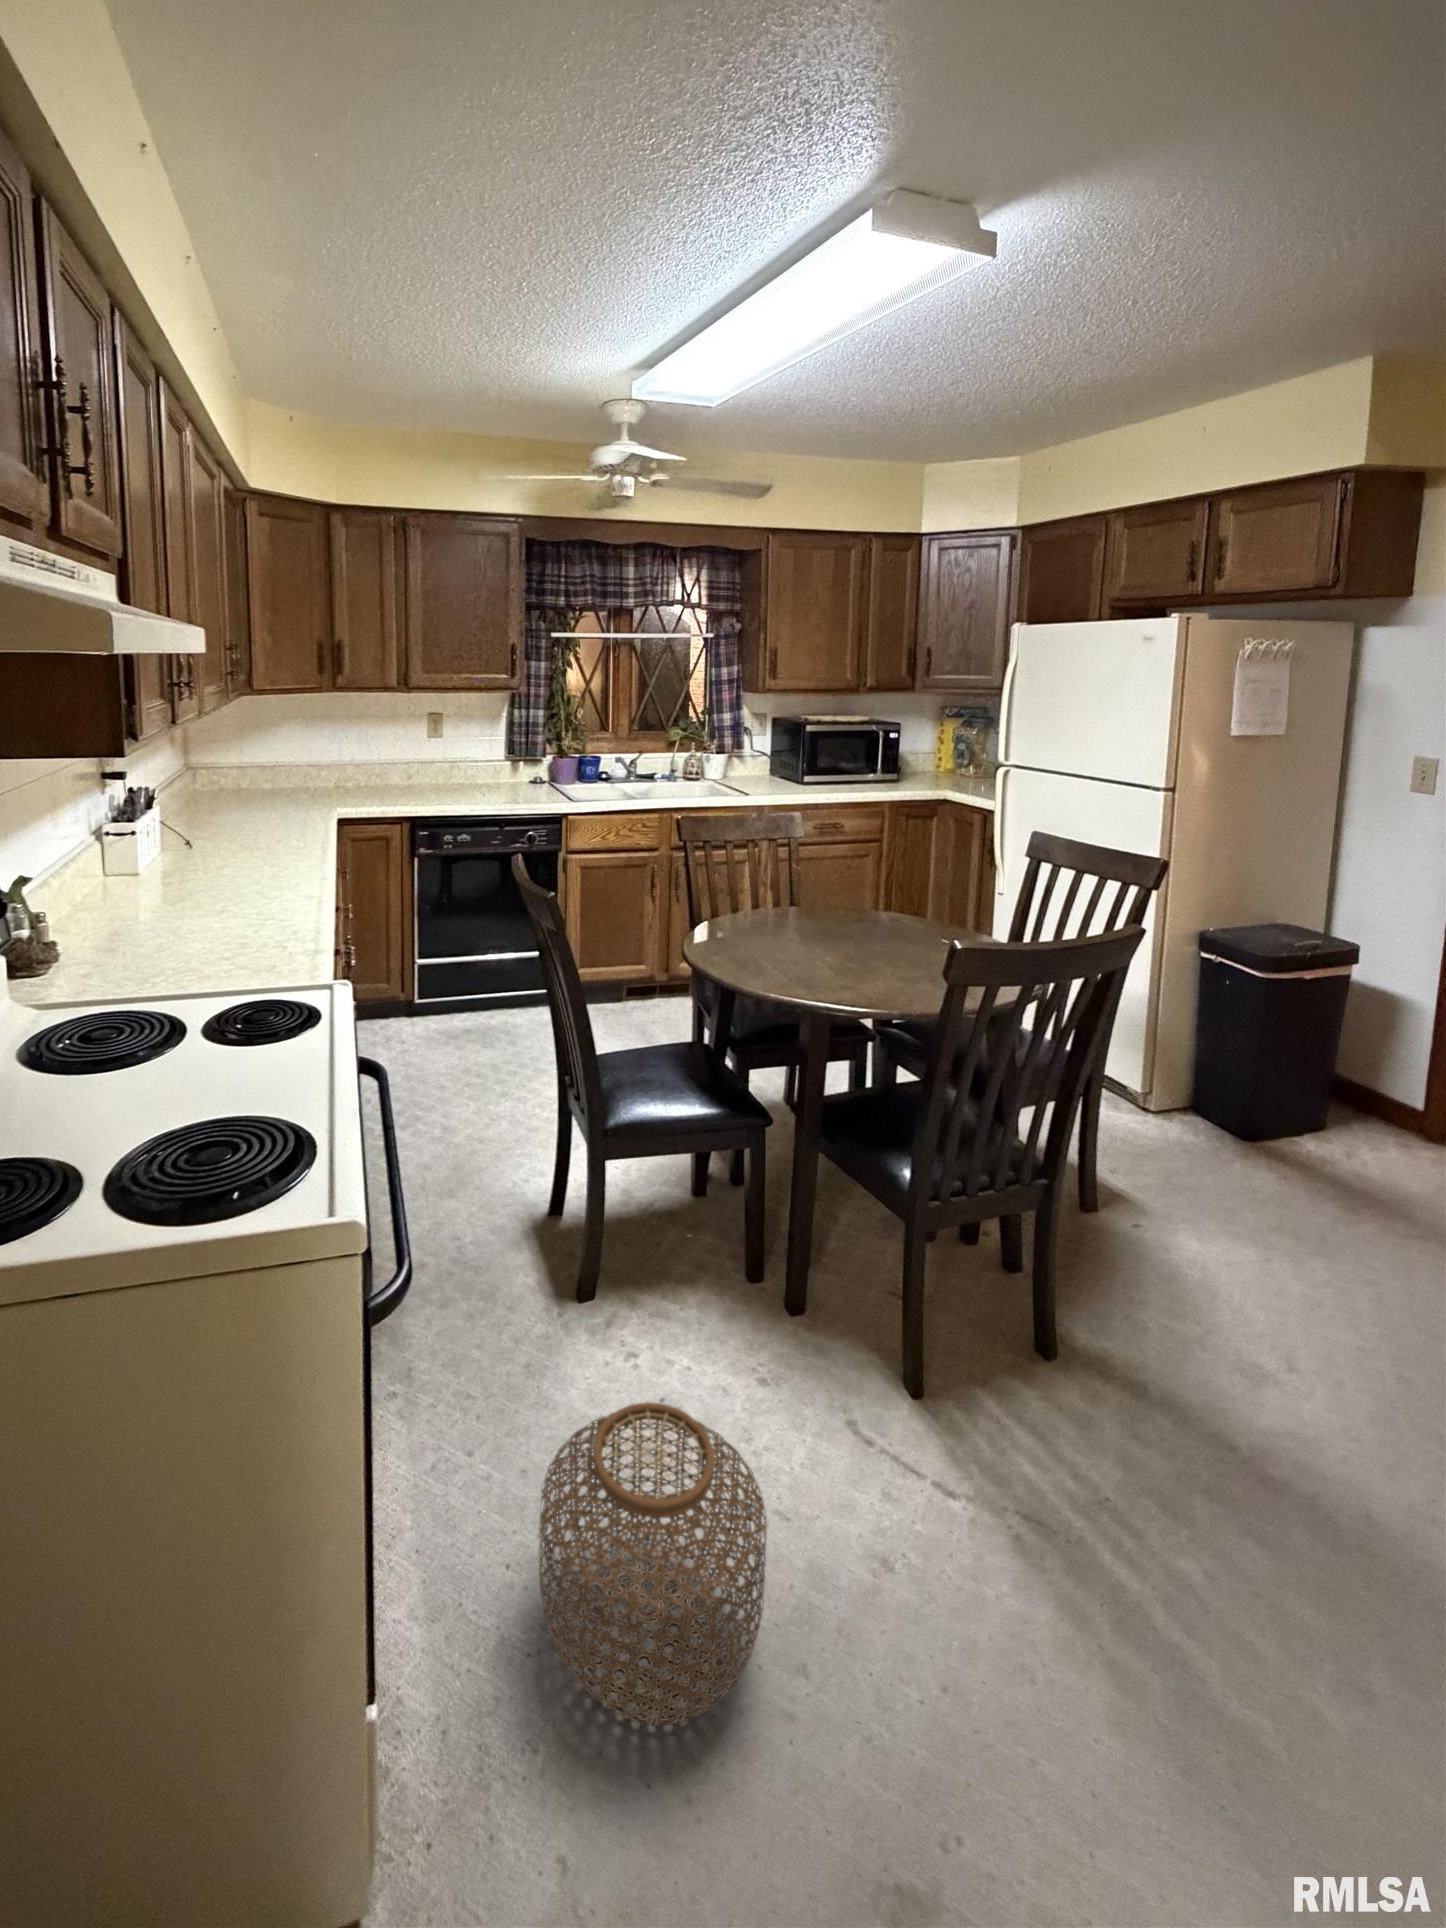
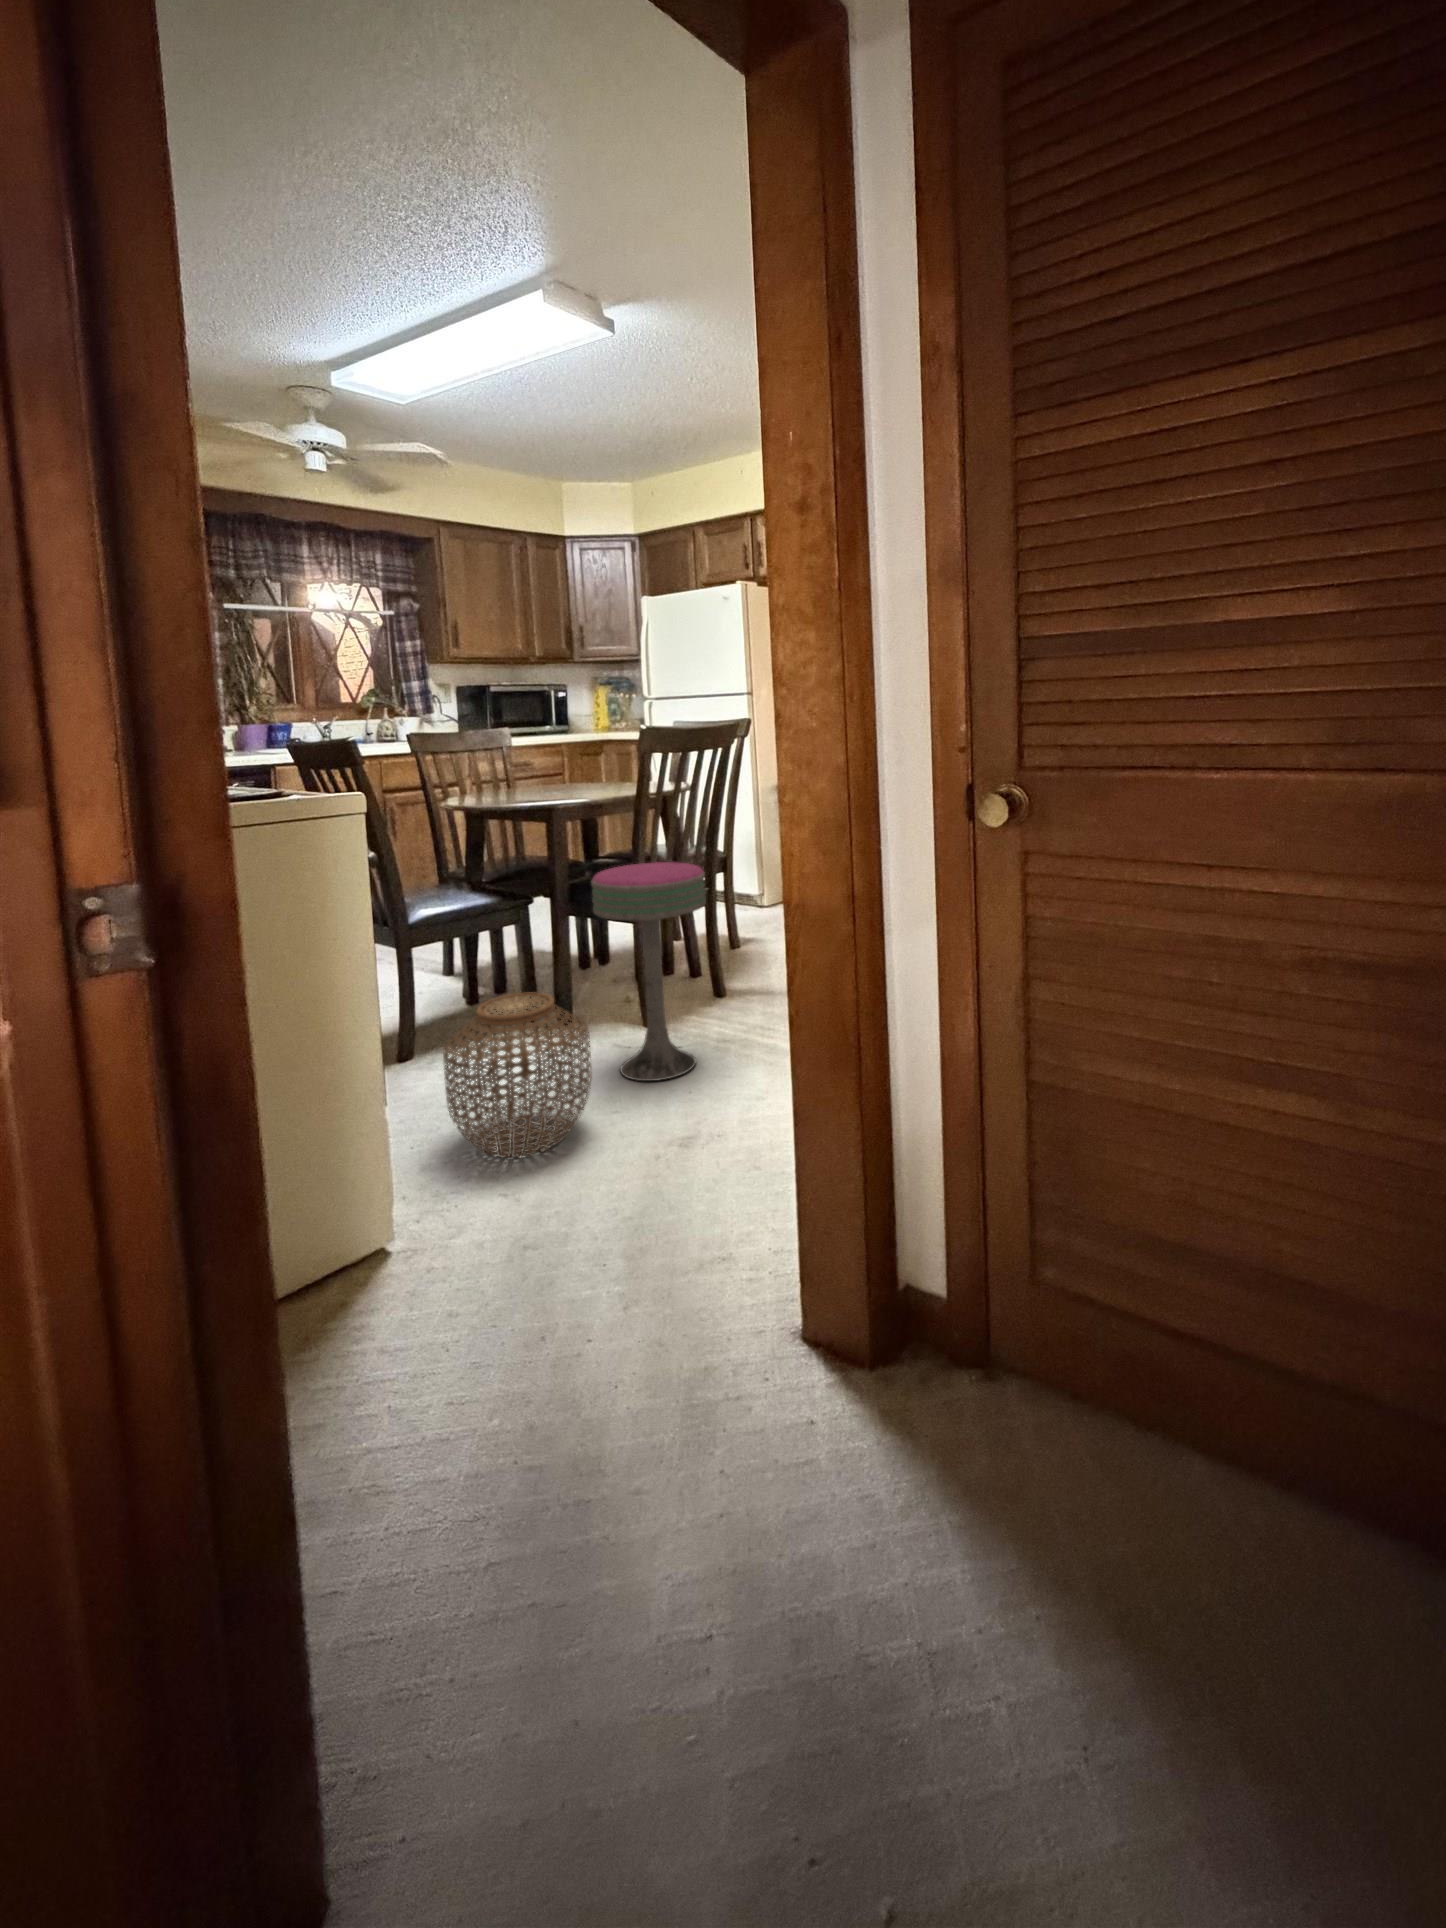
bar stool: none [825,1173,1032,1596] -> present [591,862,706,1081]

